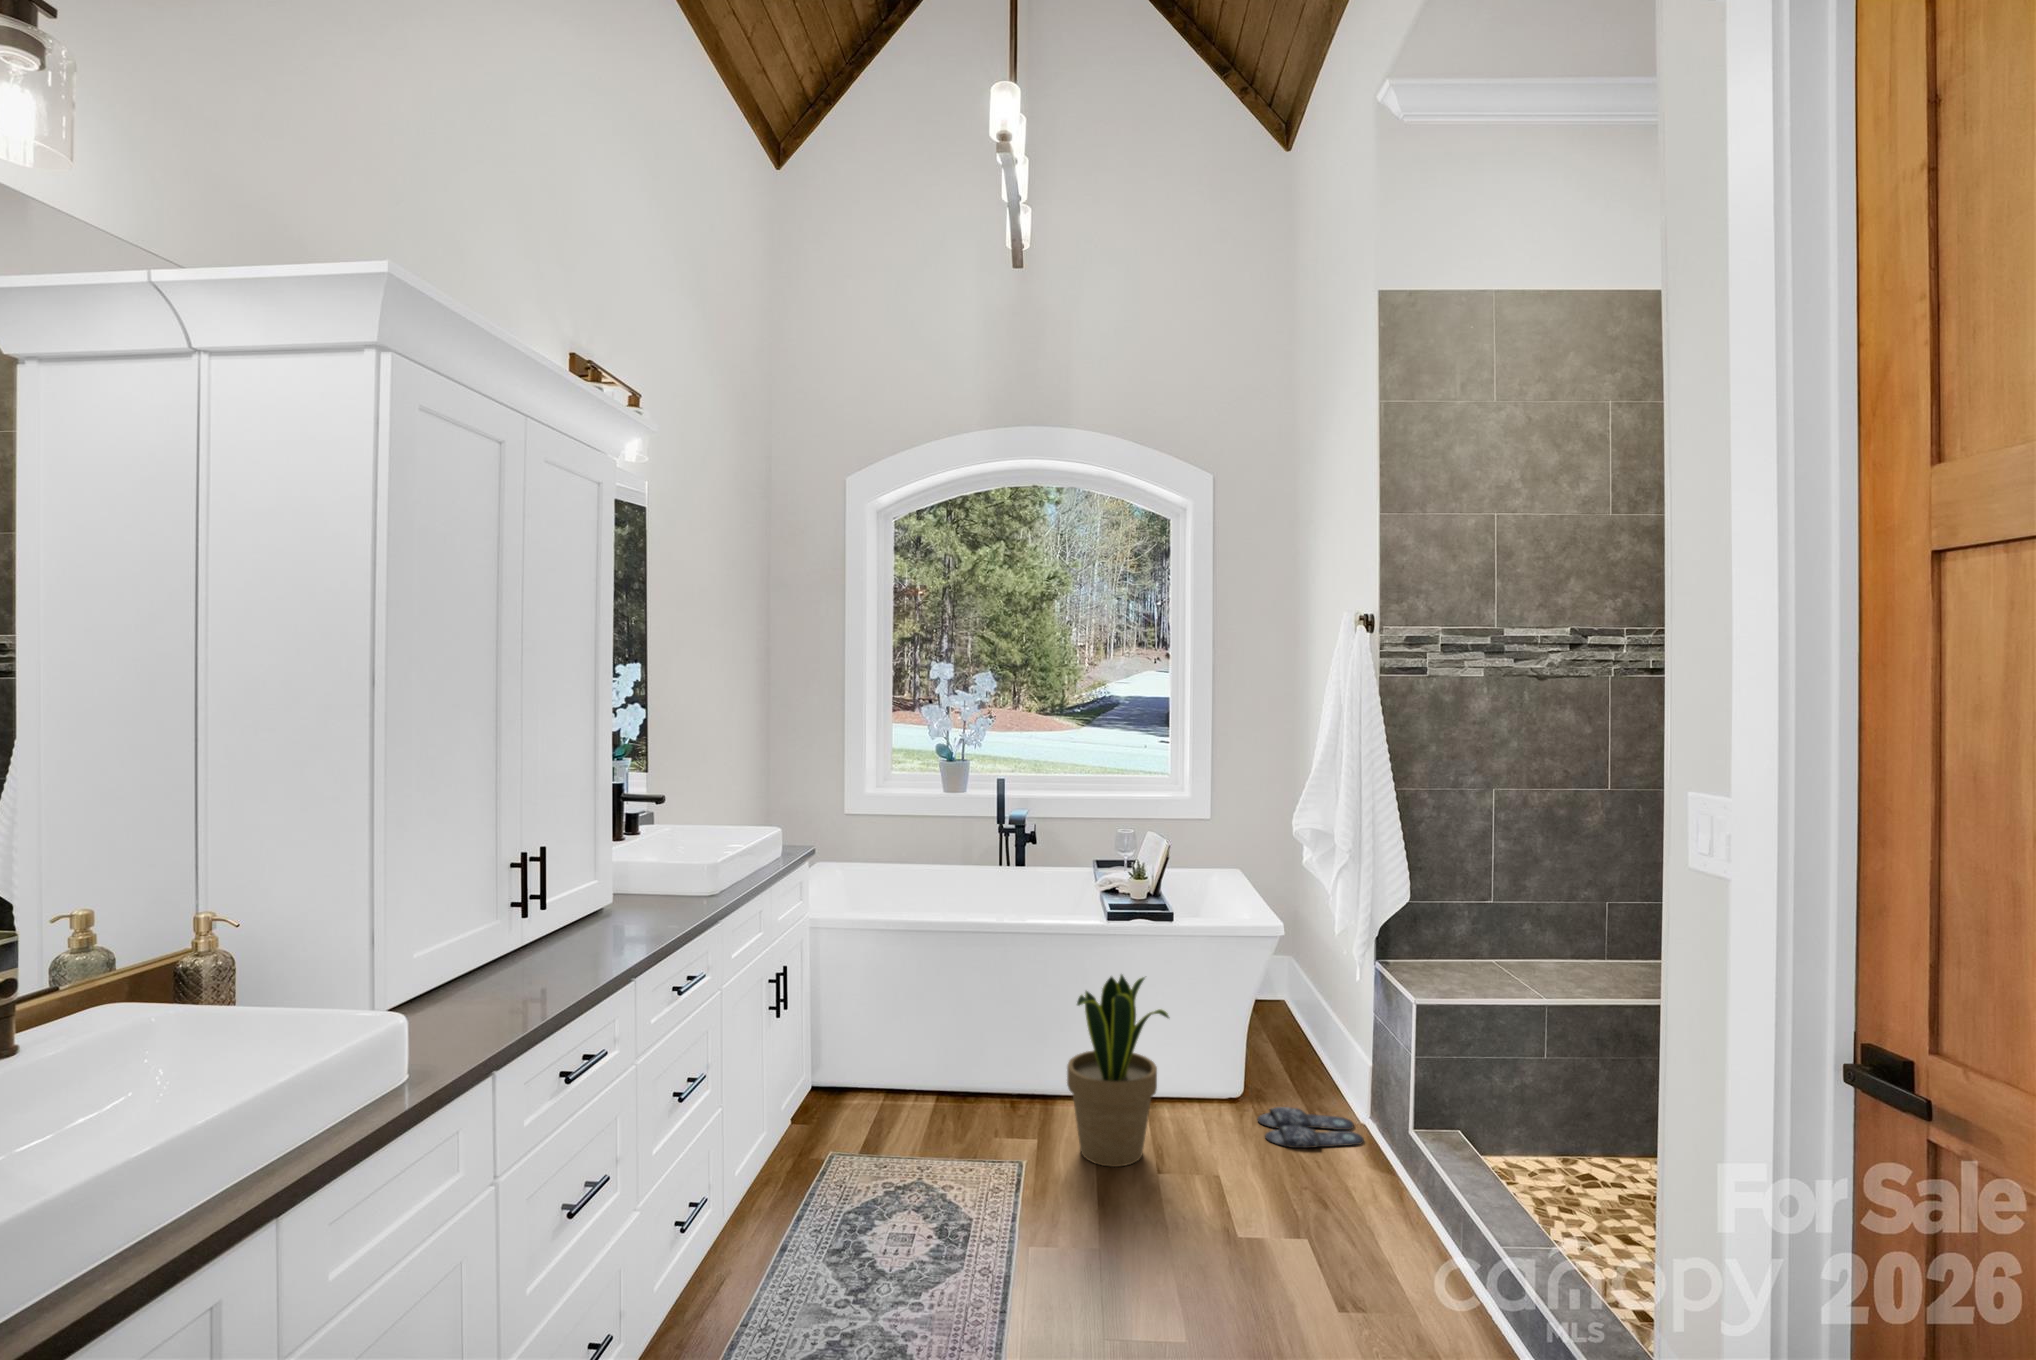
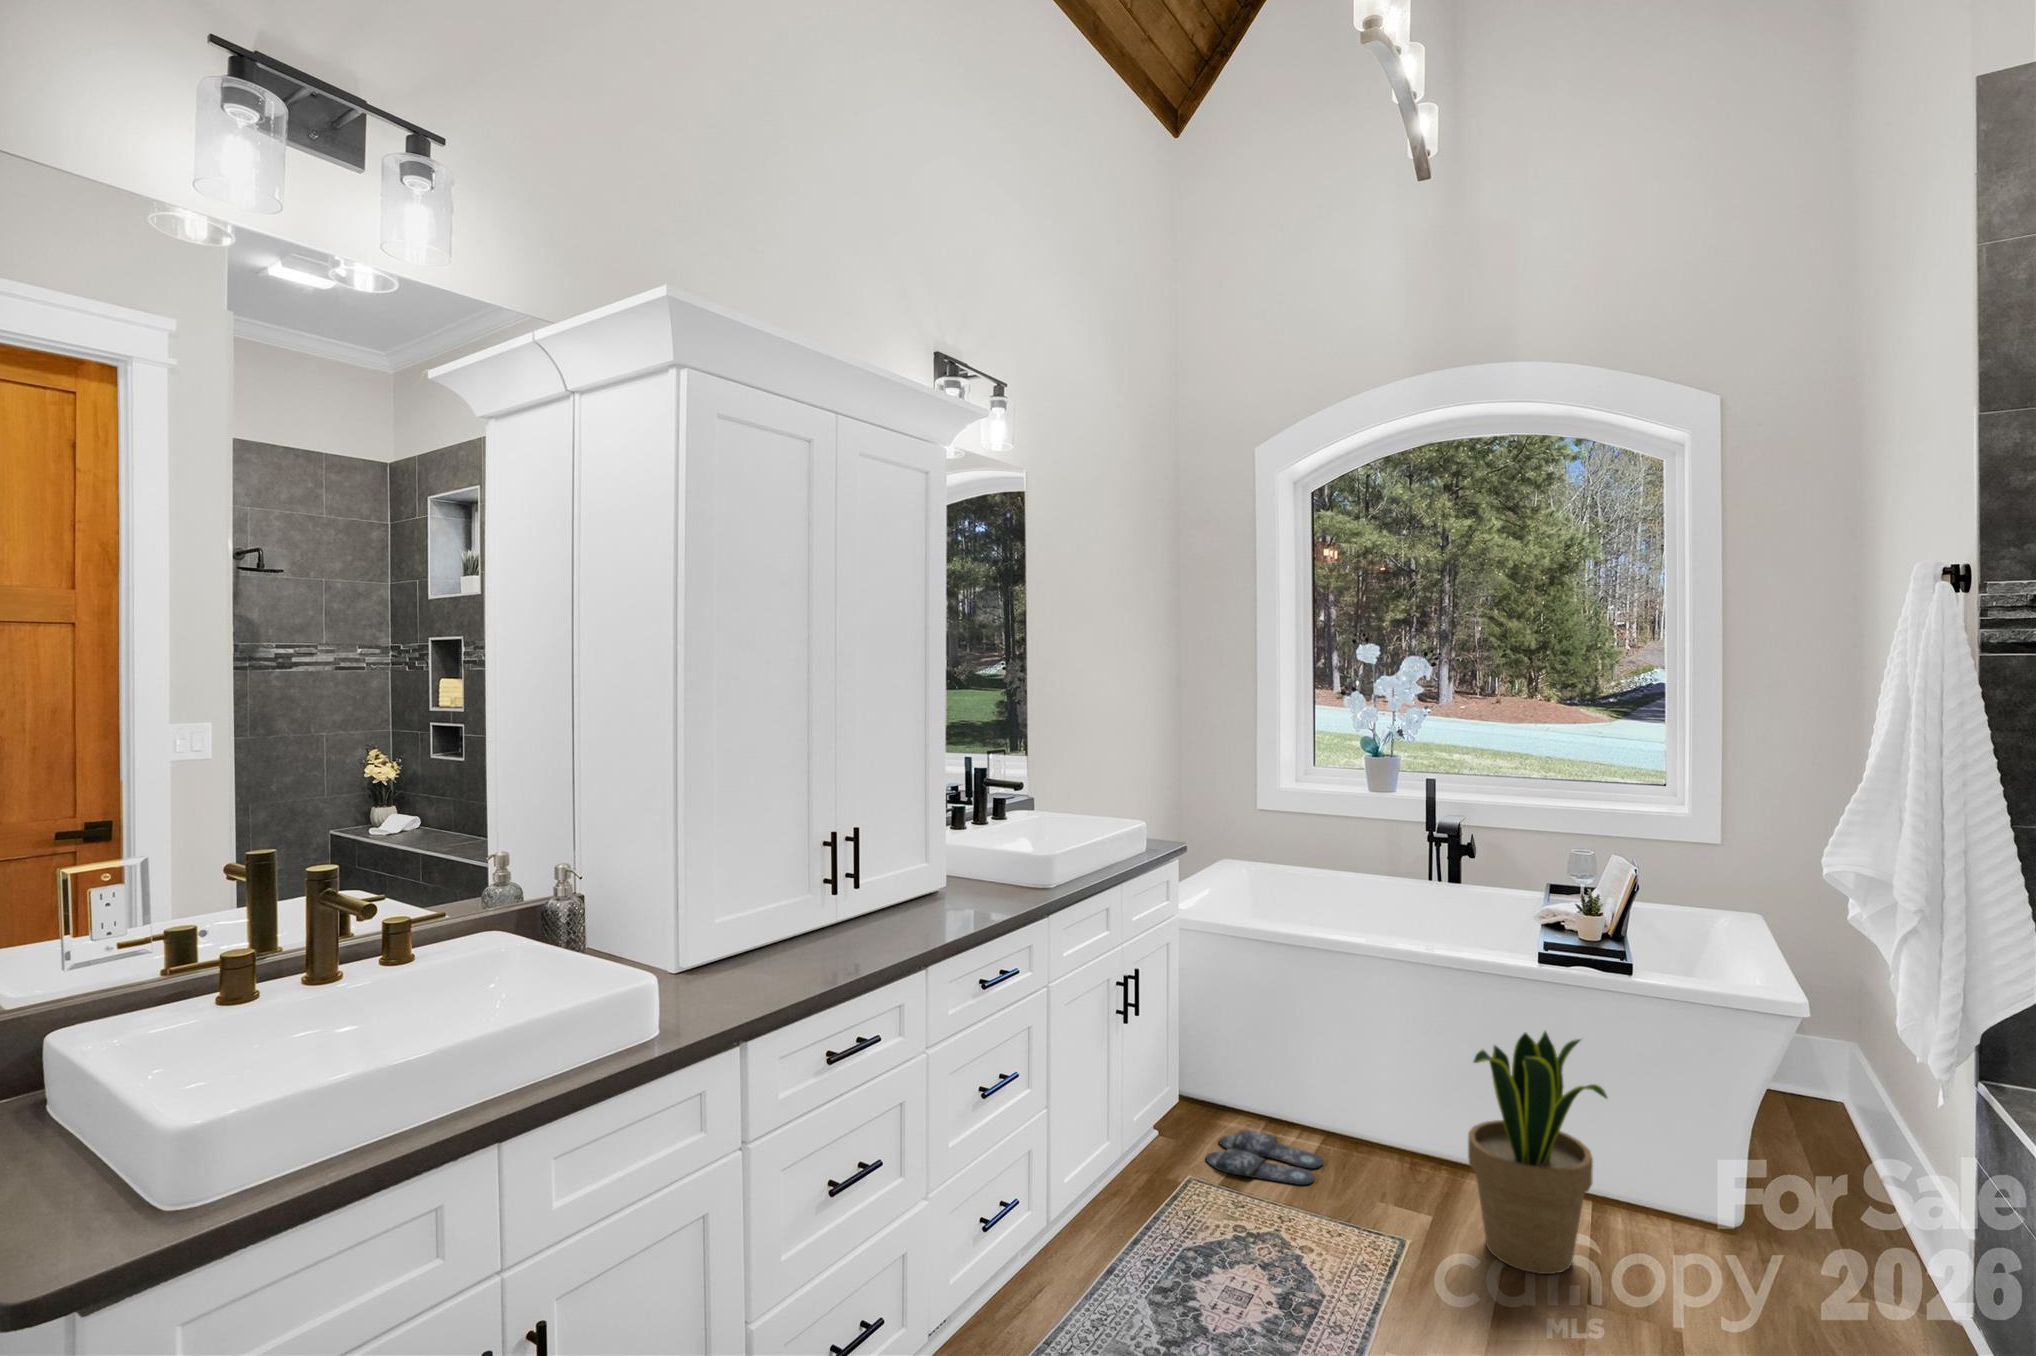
slippers: present [1258,1107,1364,1148] -> present [1206,1130,1324,1185]

